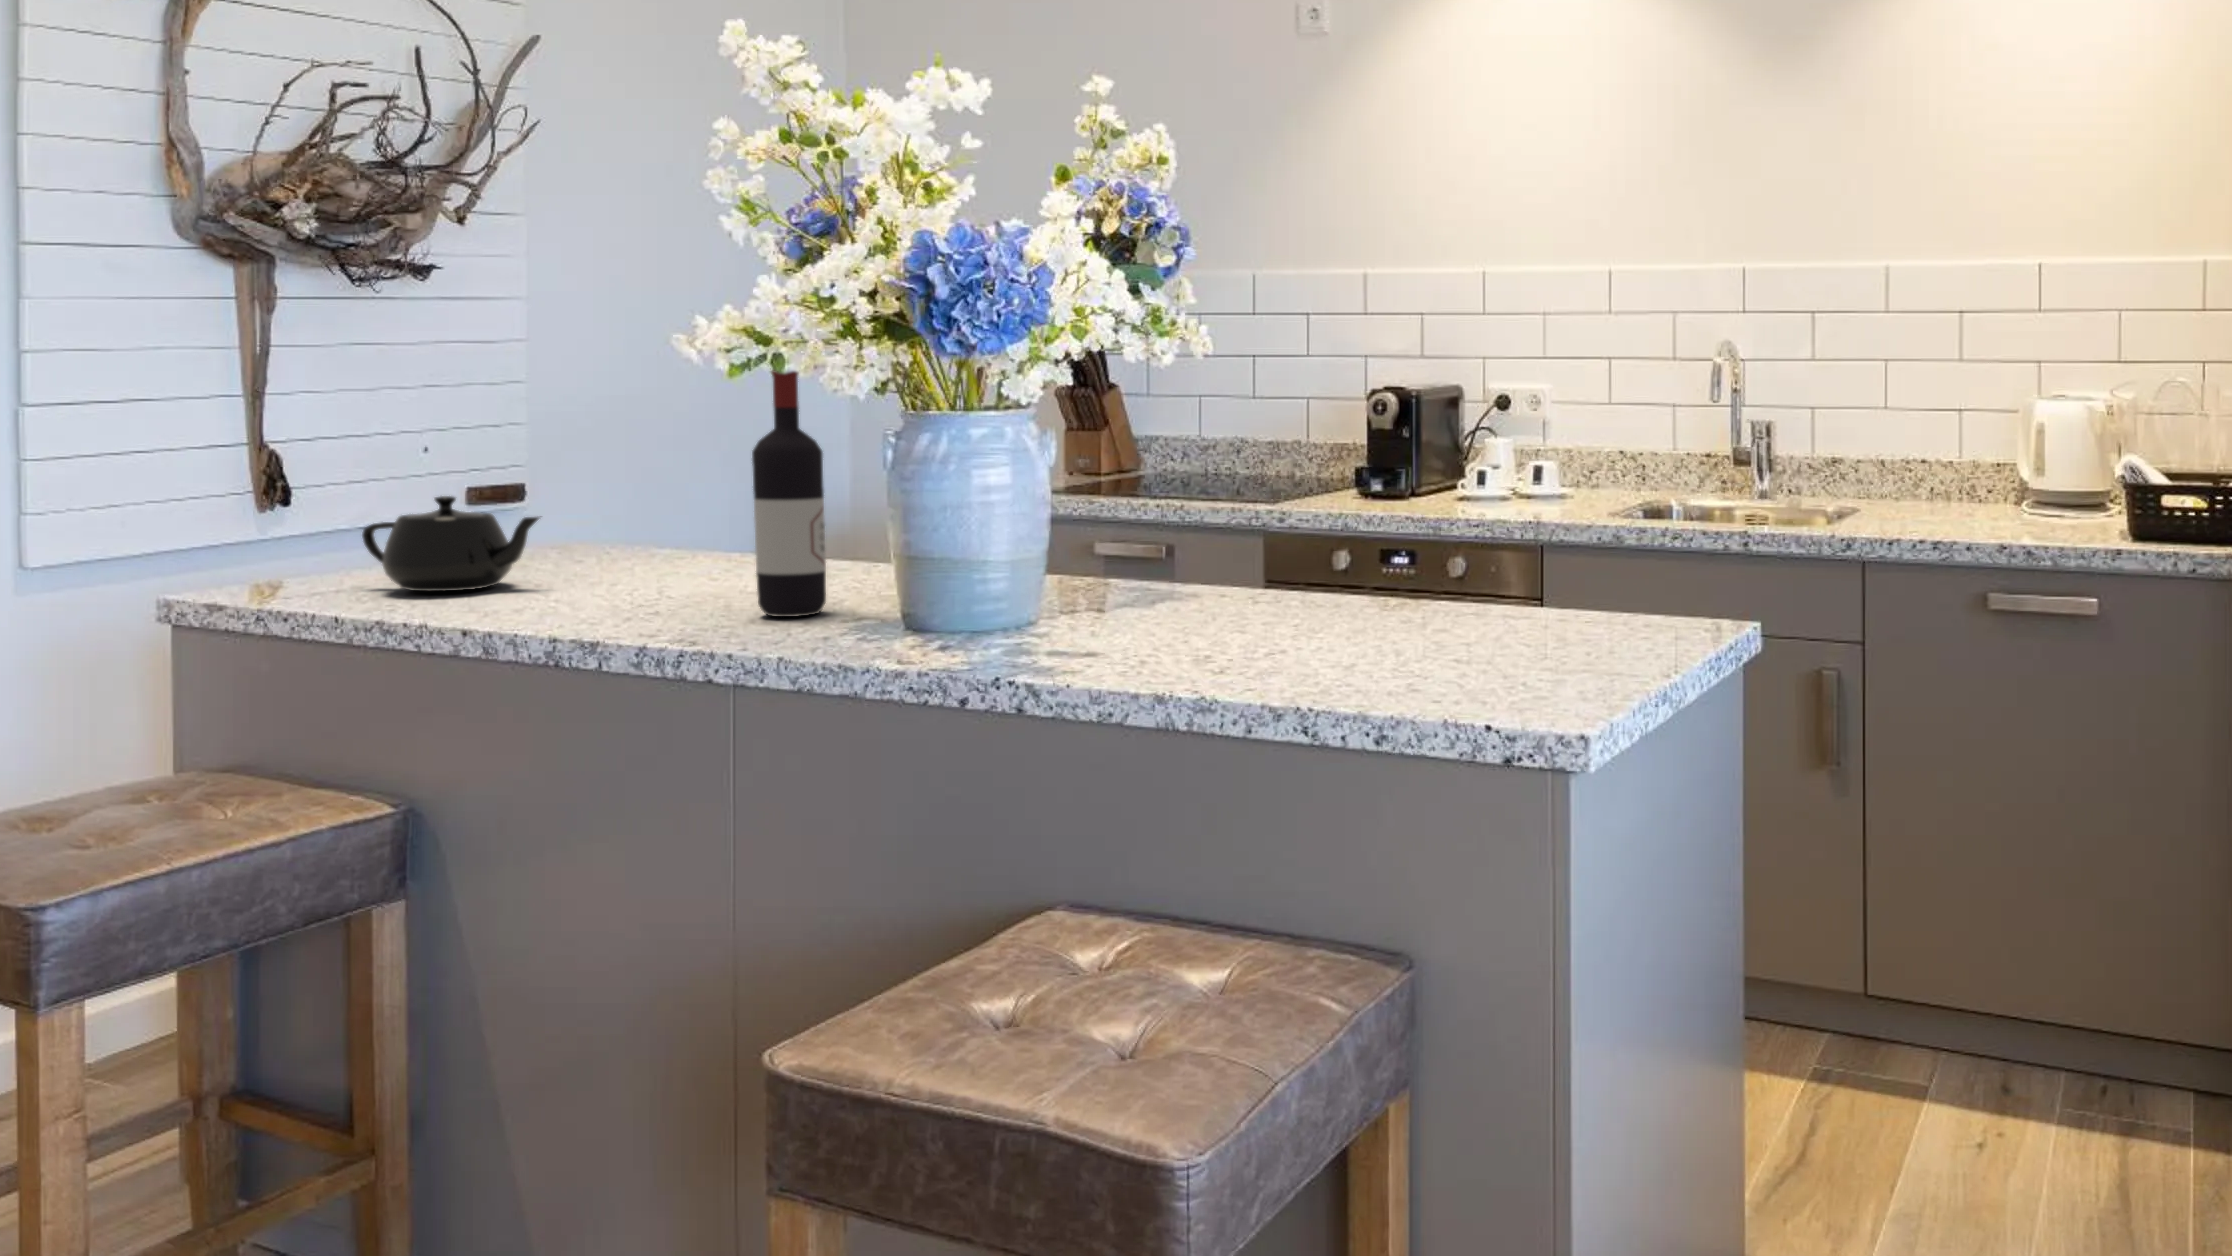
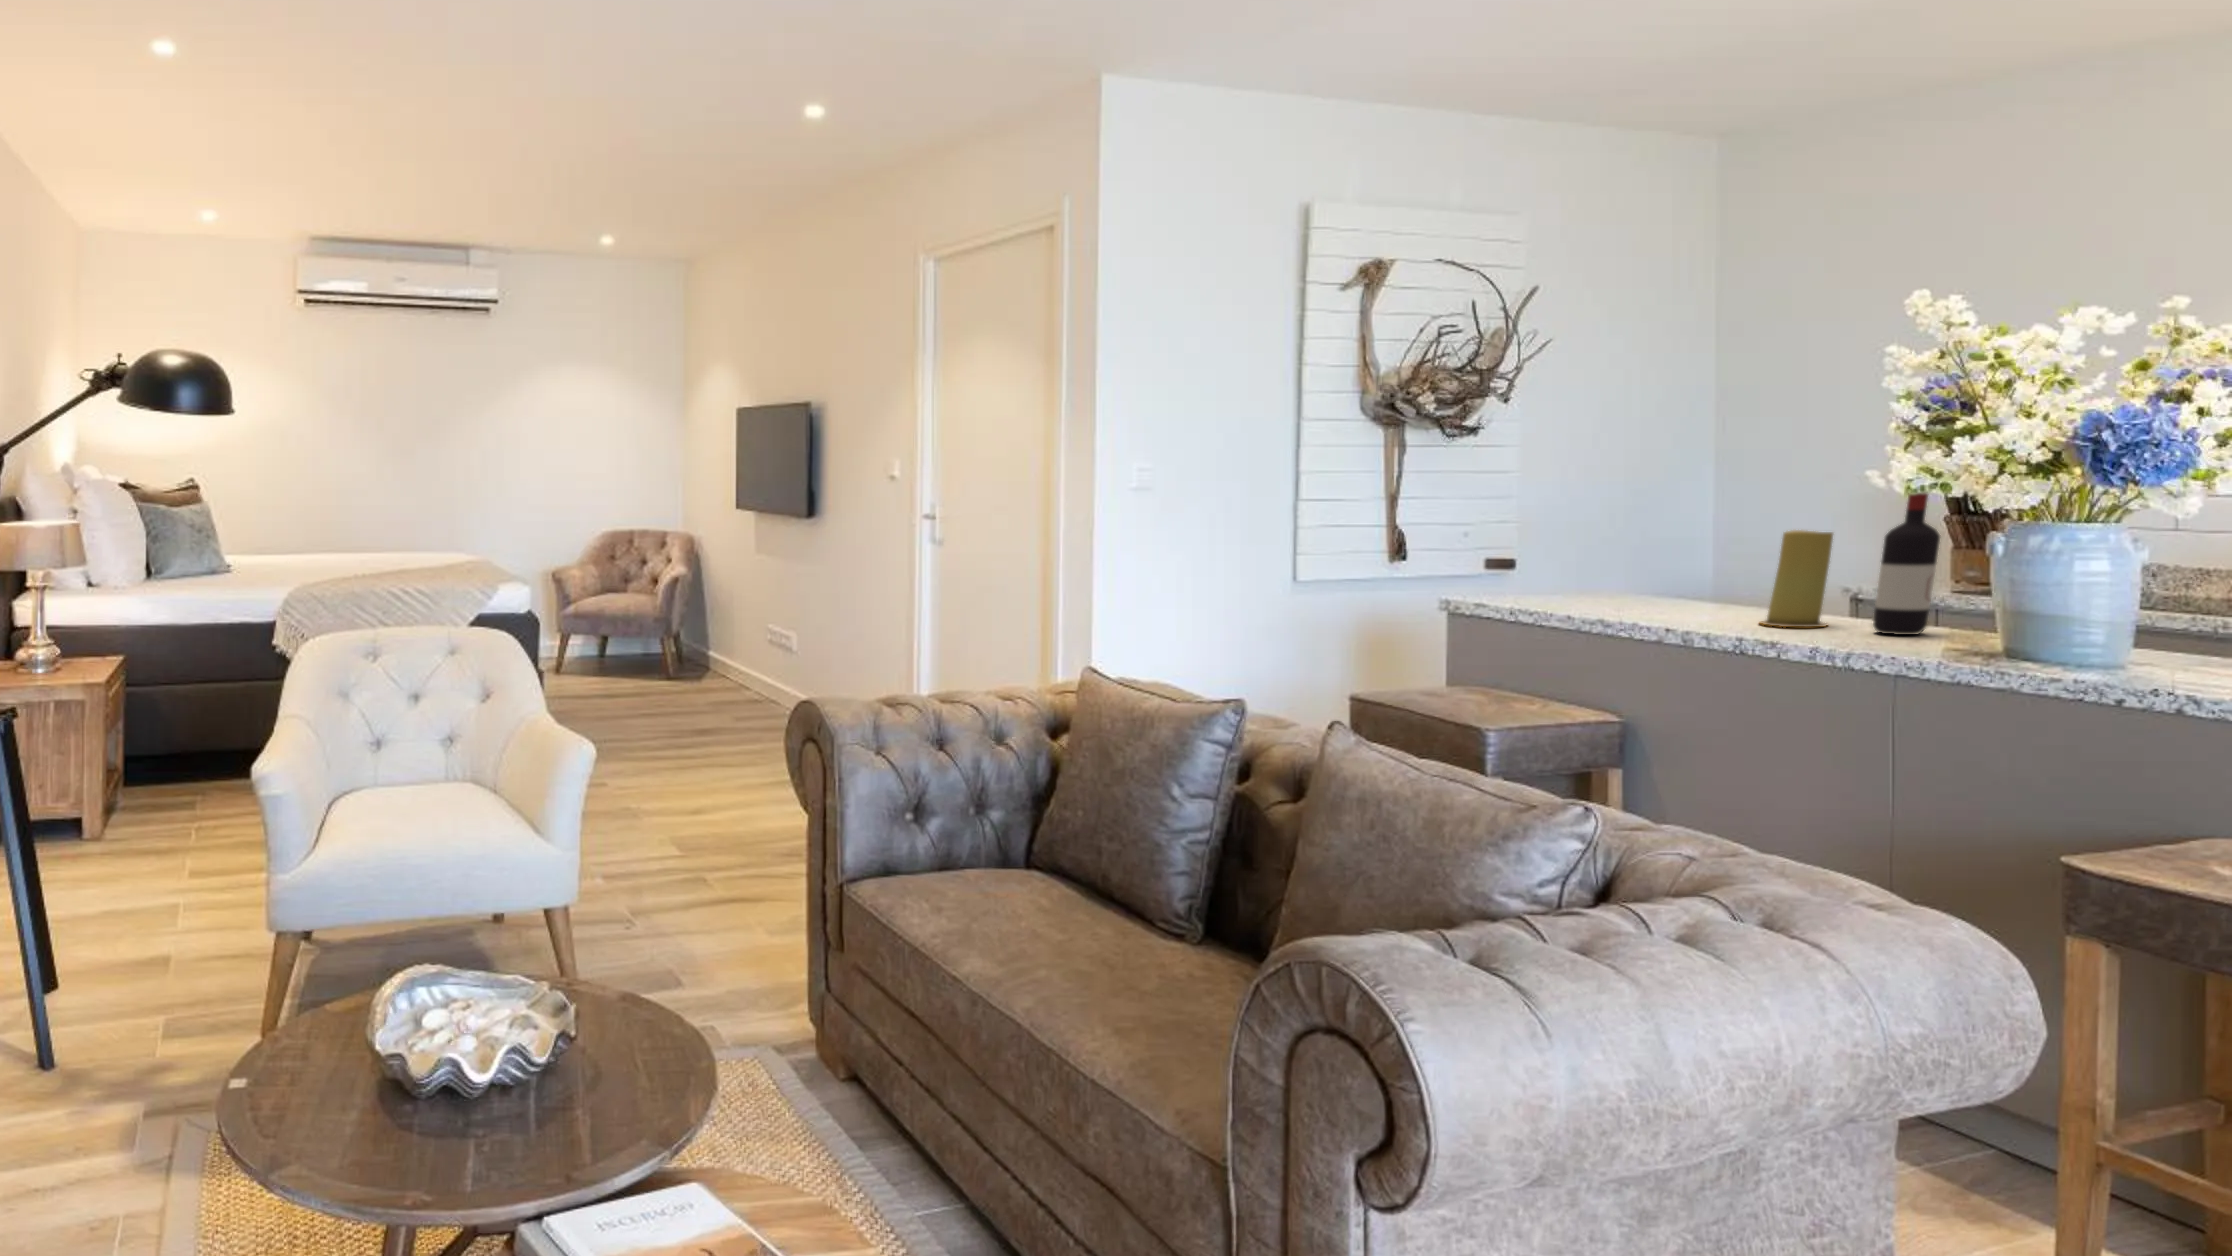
candle: none [624,443,723,611] -> present [1760,530,1833,627]
teapot: present [362,496,541,591] -> none [1558,558,1681,609]

